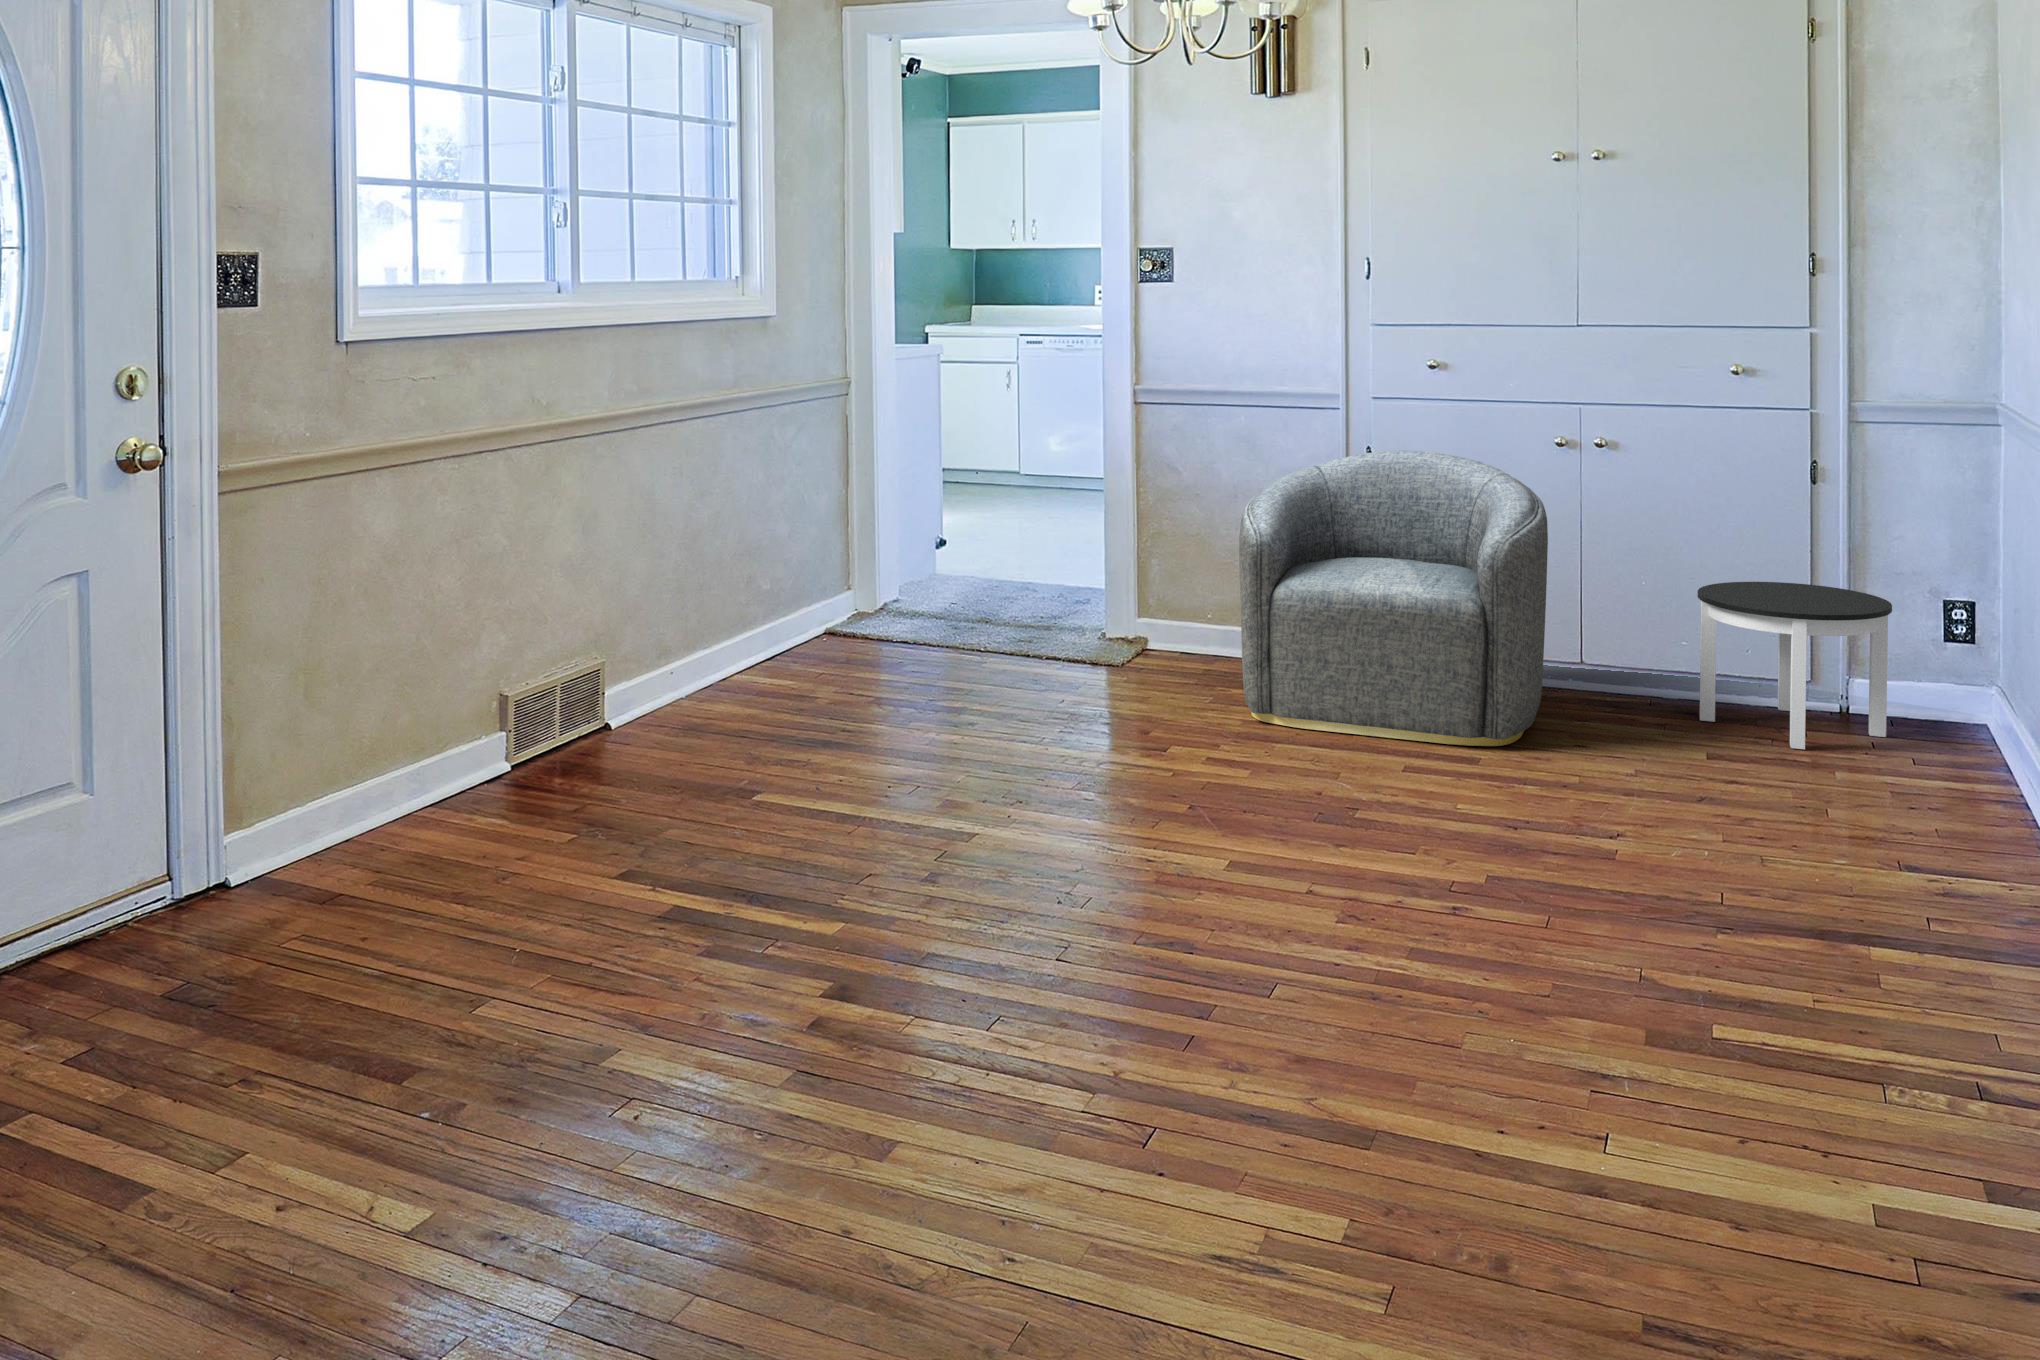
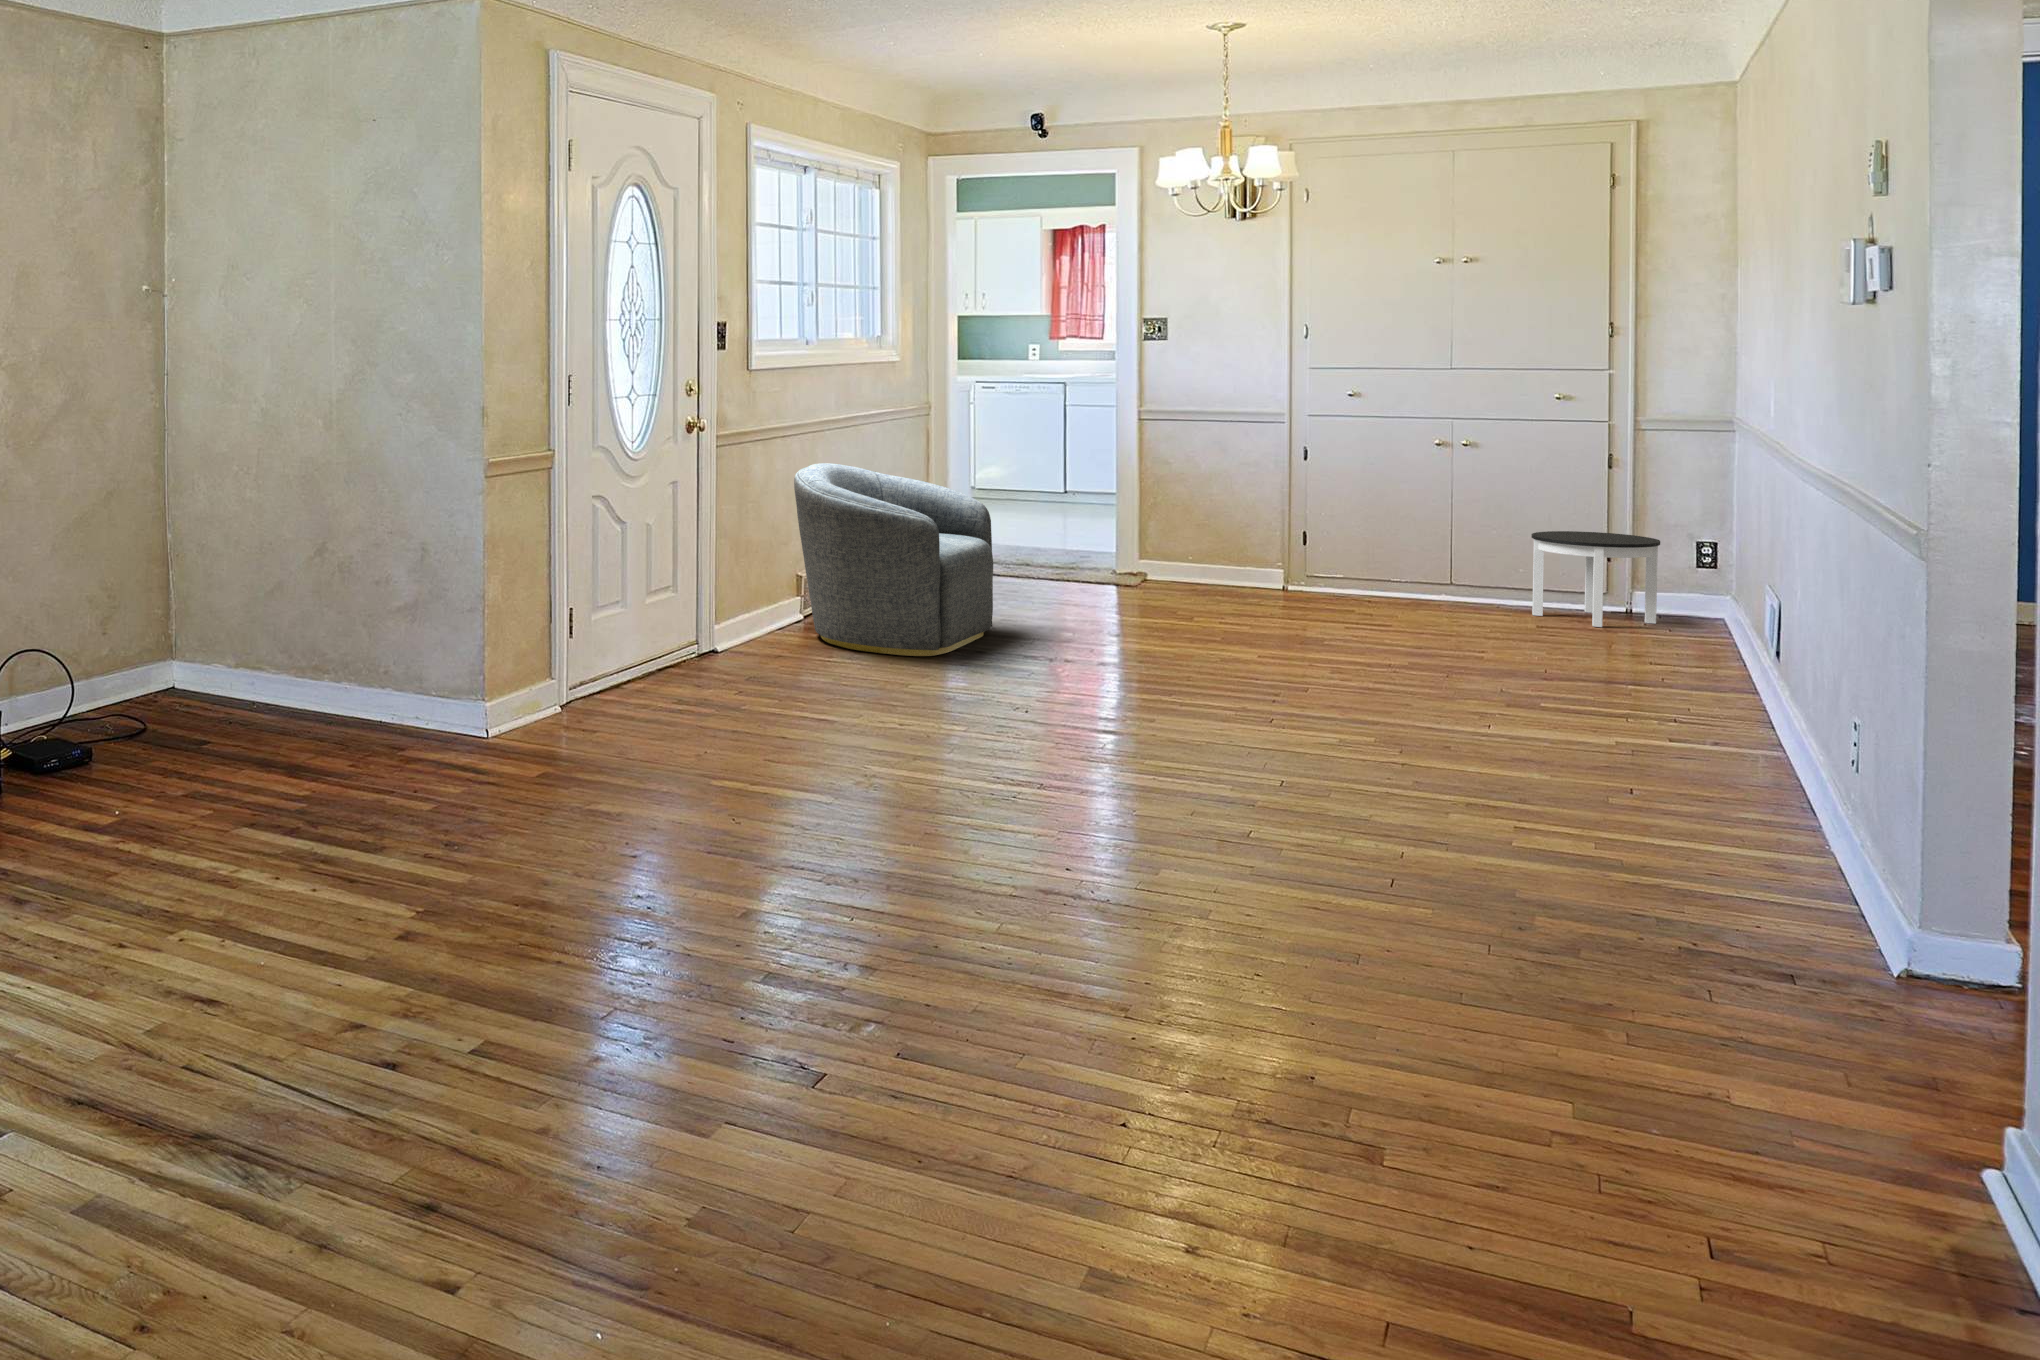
armchair: present [1239,450,1548,746] -> present [794,463,993,656]

